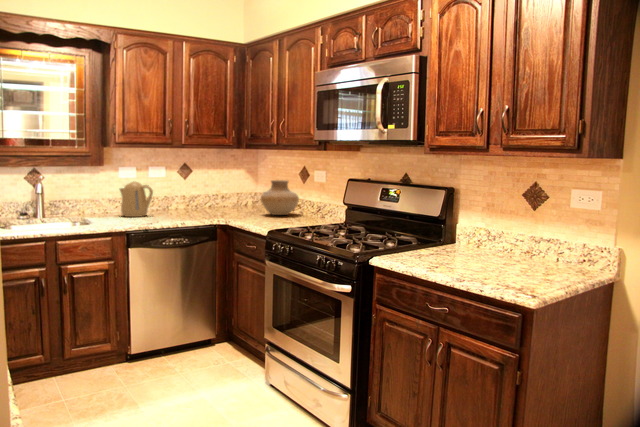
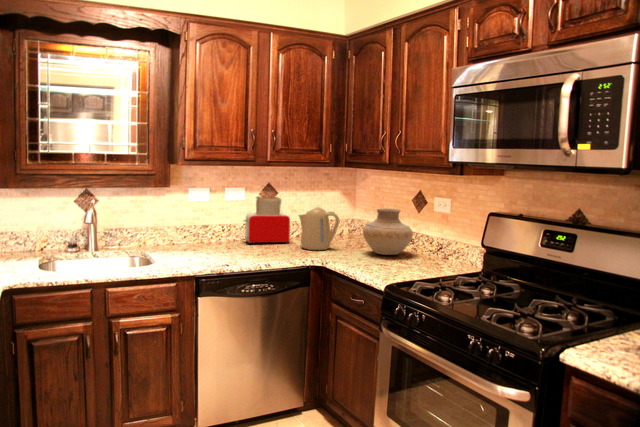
toaster: none [165,174,204,212] -> present [244,196,290,244]
kettle: present [120,181,153,217] -> present [299,207,340,250]

